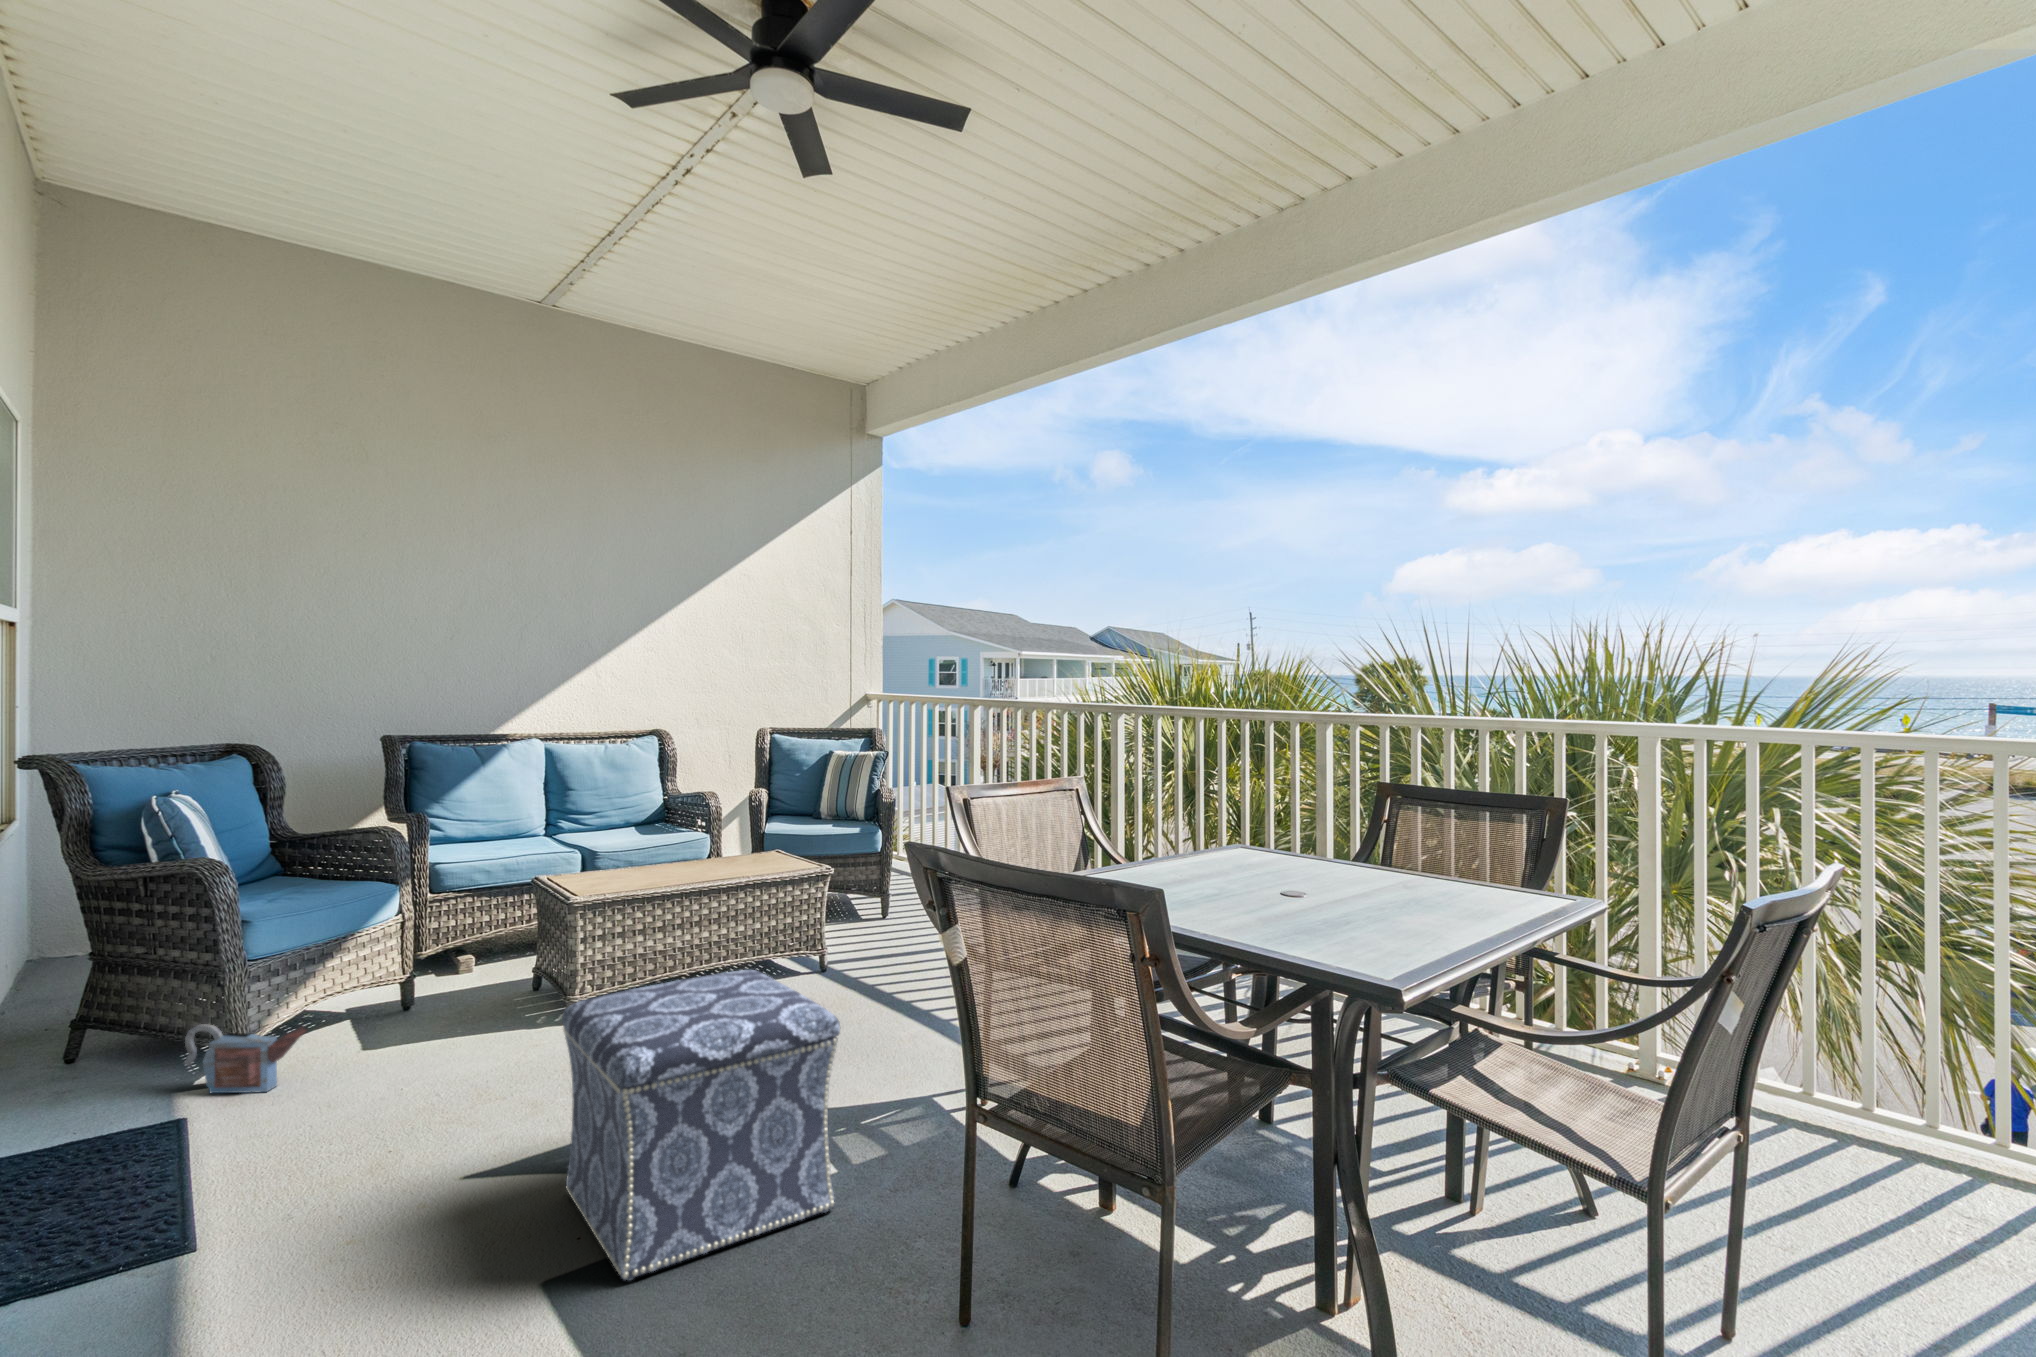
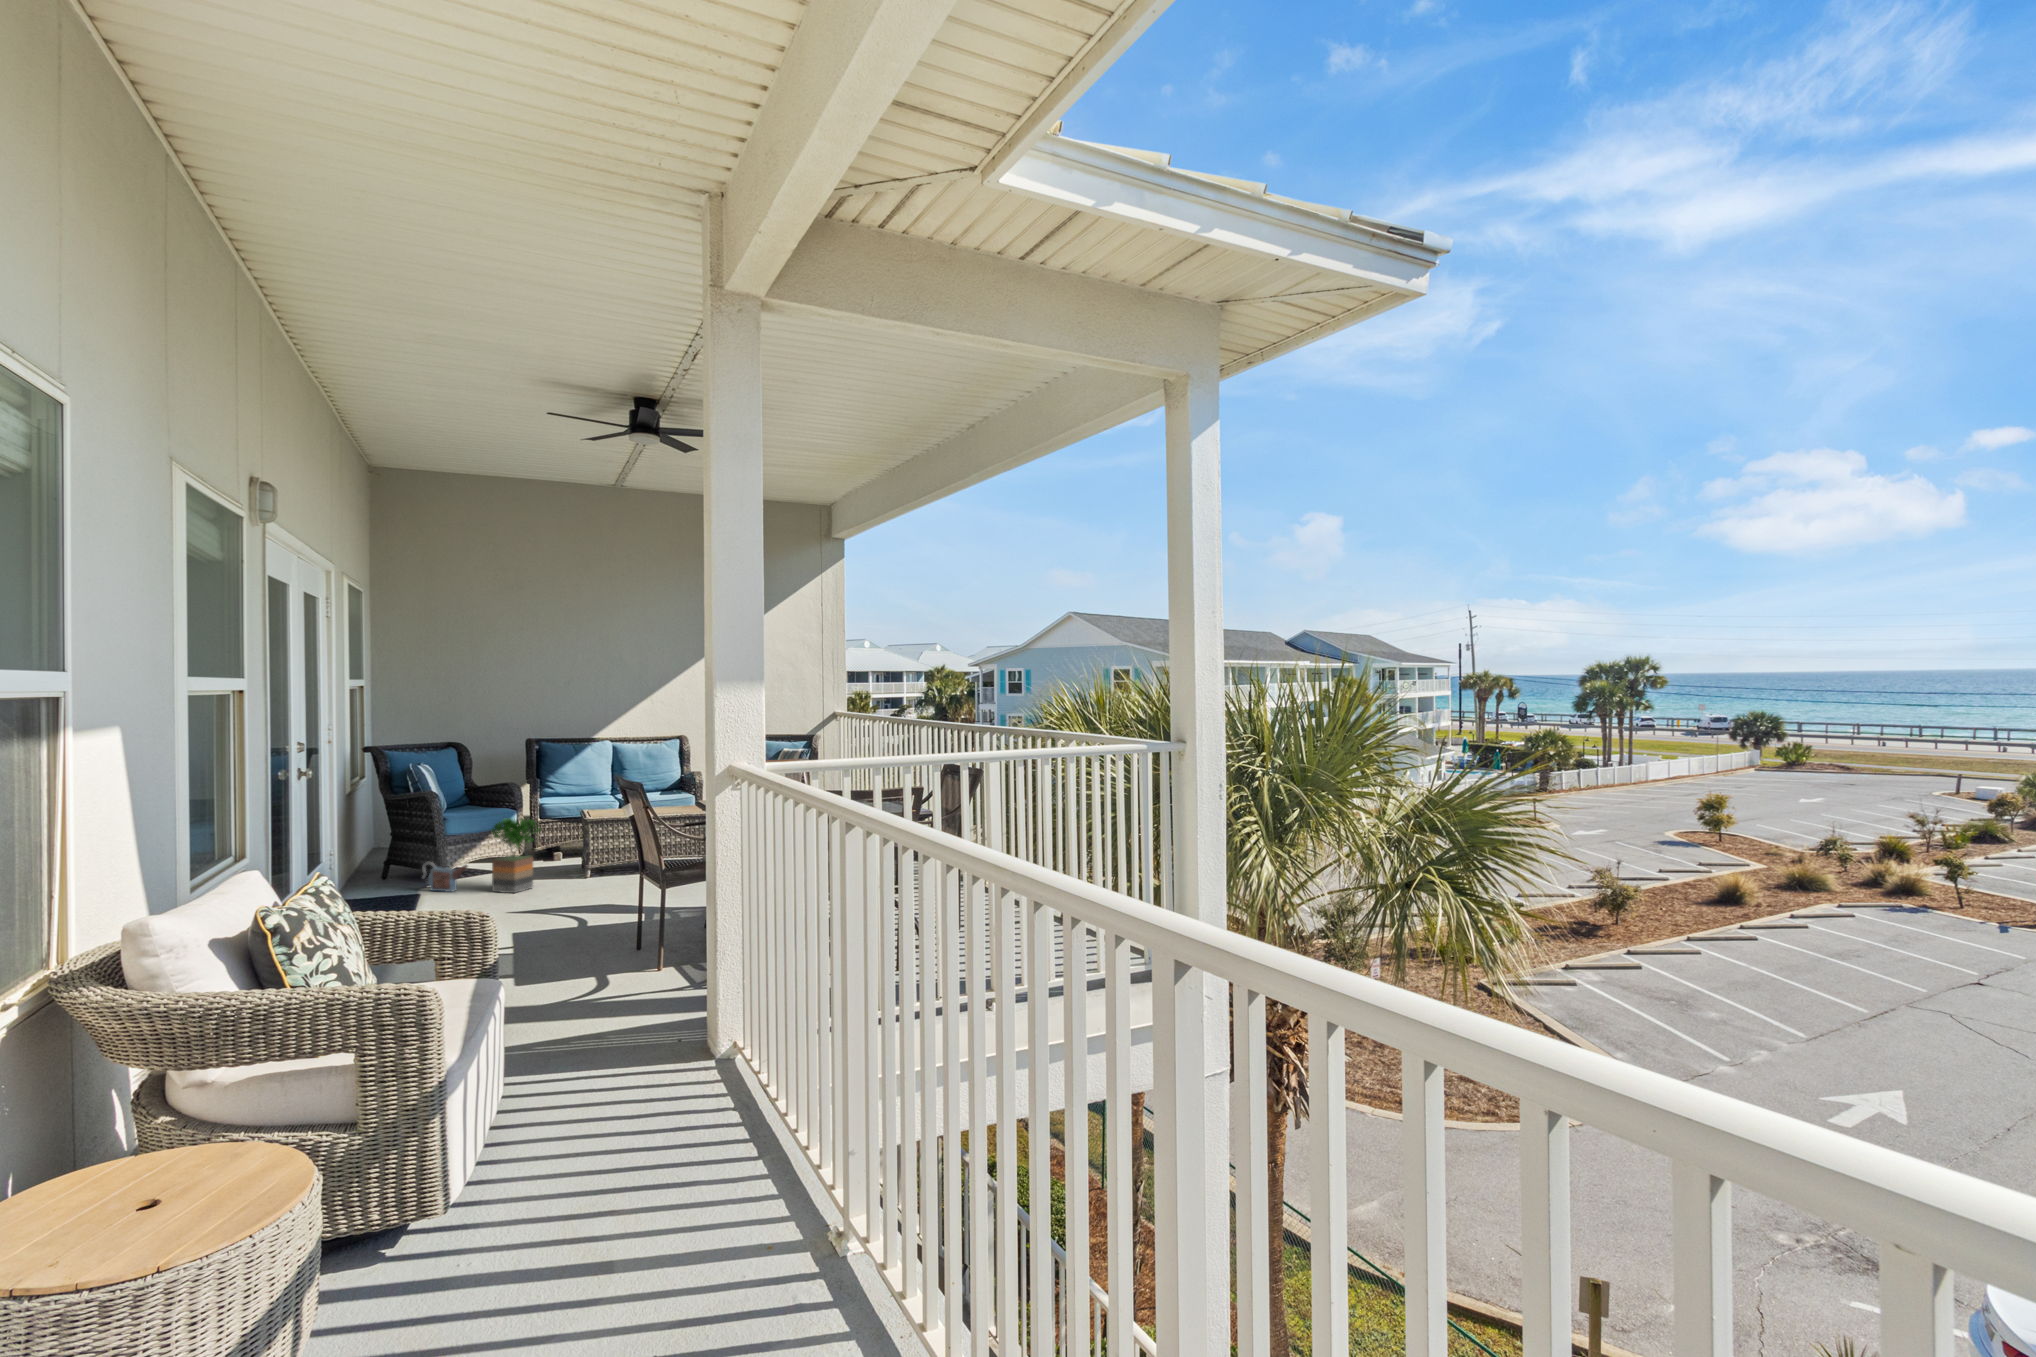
potted tree: none [366,909,488,1086] -> present [492,818,540,893]
ottoman: present [562,970,840,1280] -> none [540,839,634,936]

